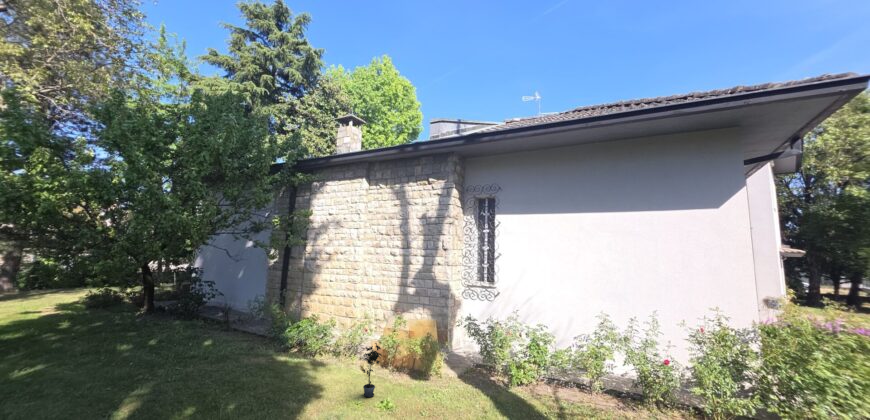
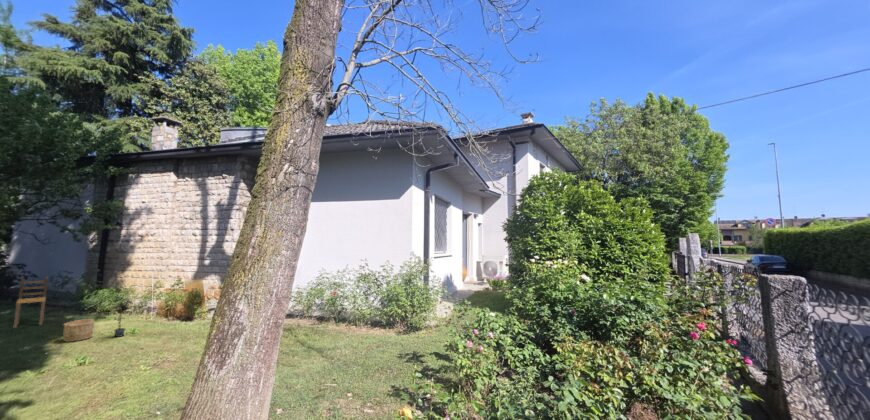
chair: none [233,303,263,368] -> present [14,277,48,328]
wooden bucket: none [309,368,340,403] -> present [63,319,94,342]

